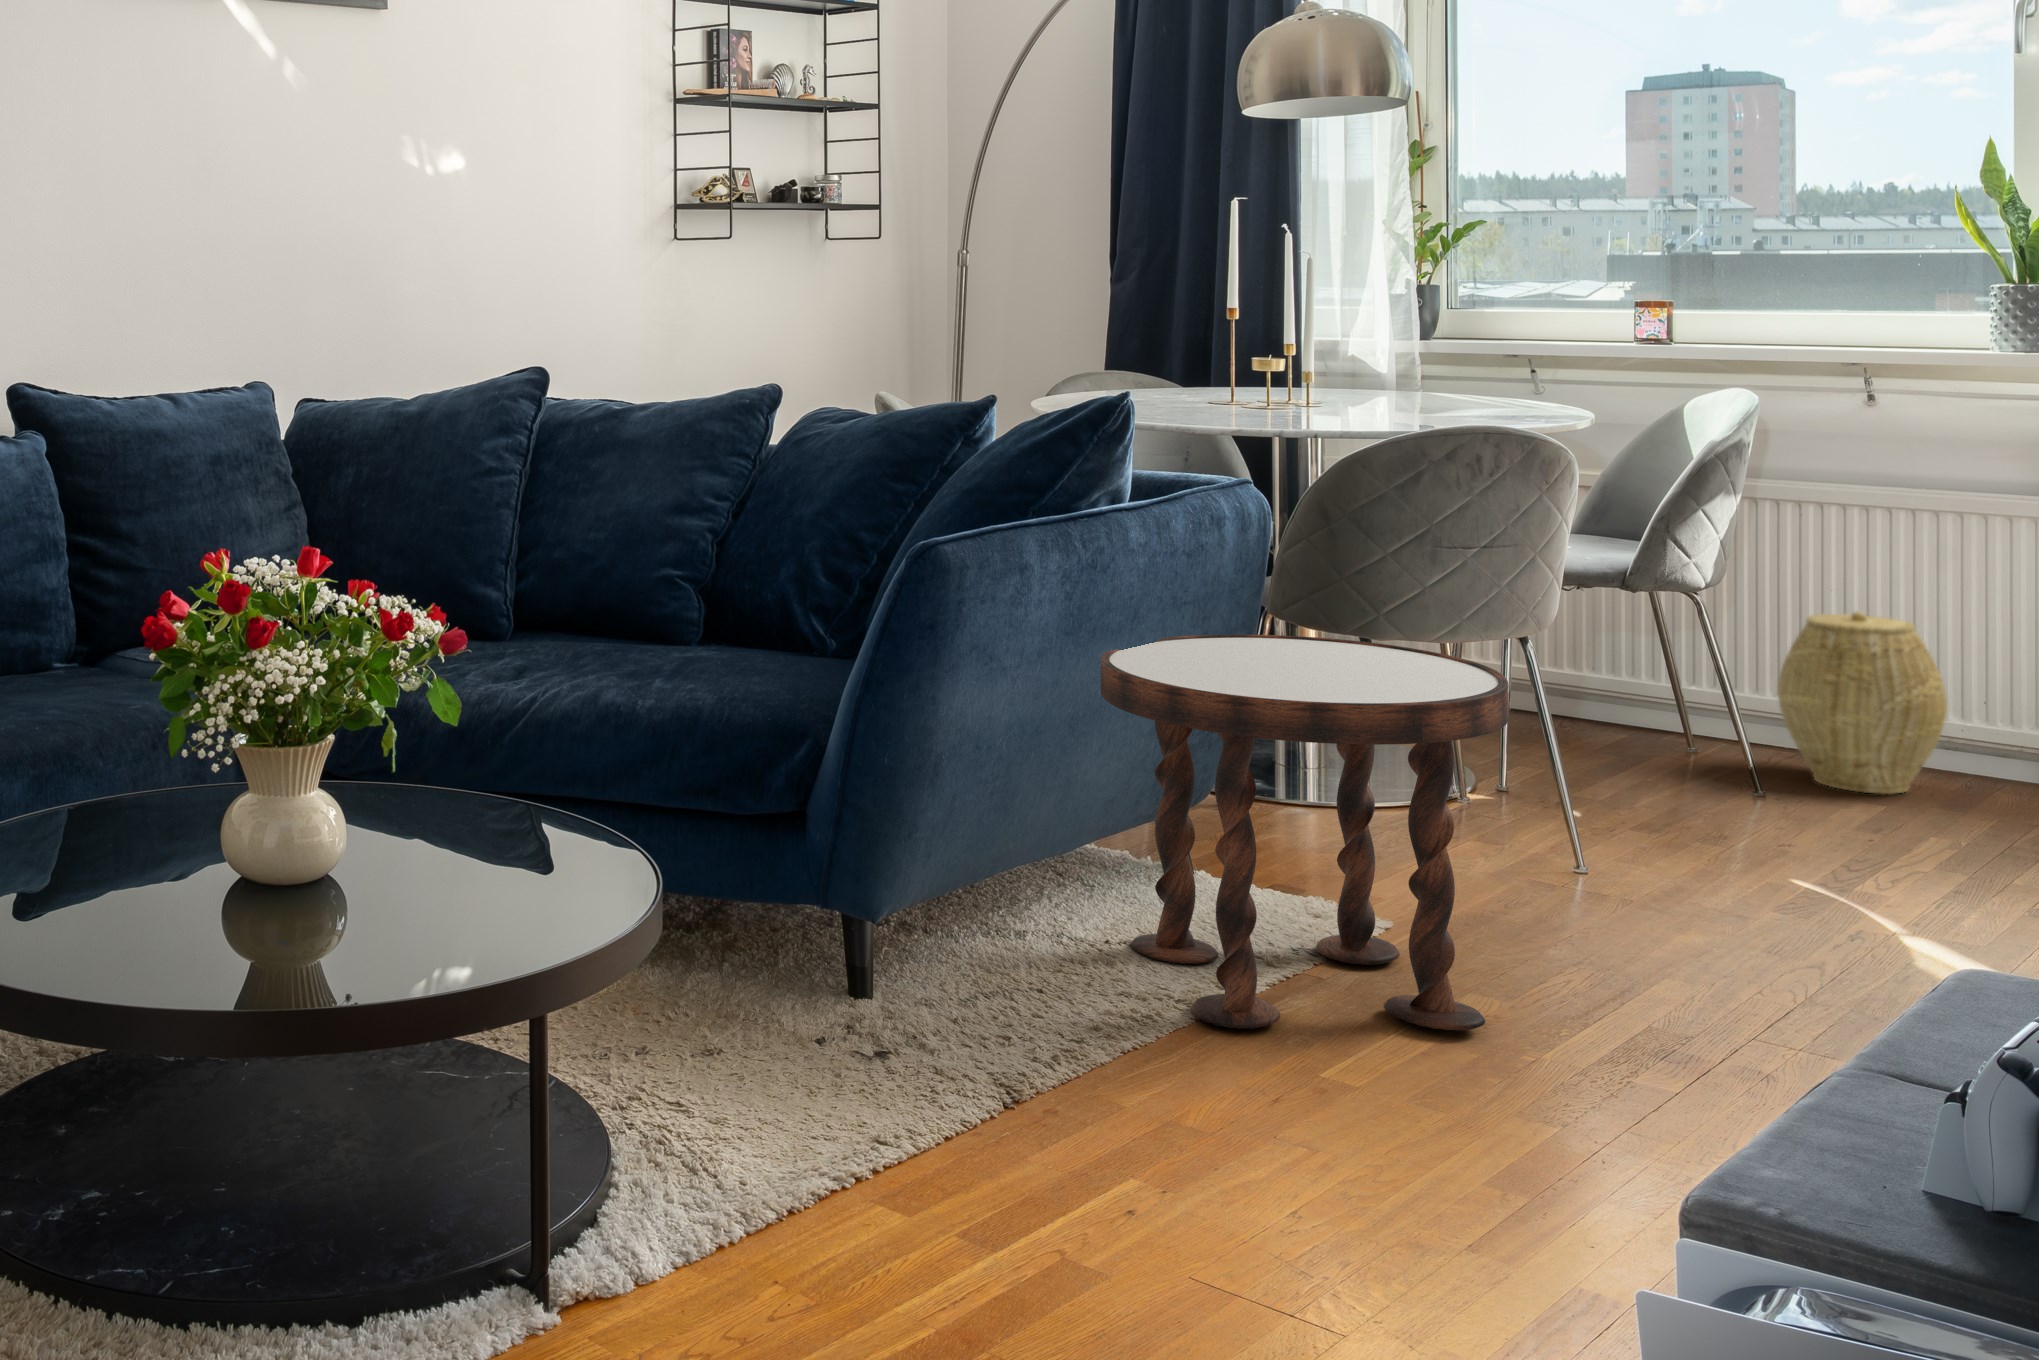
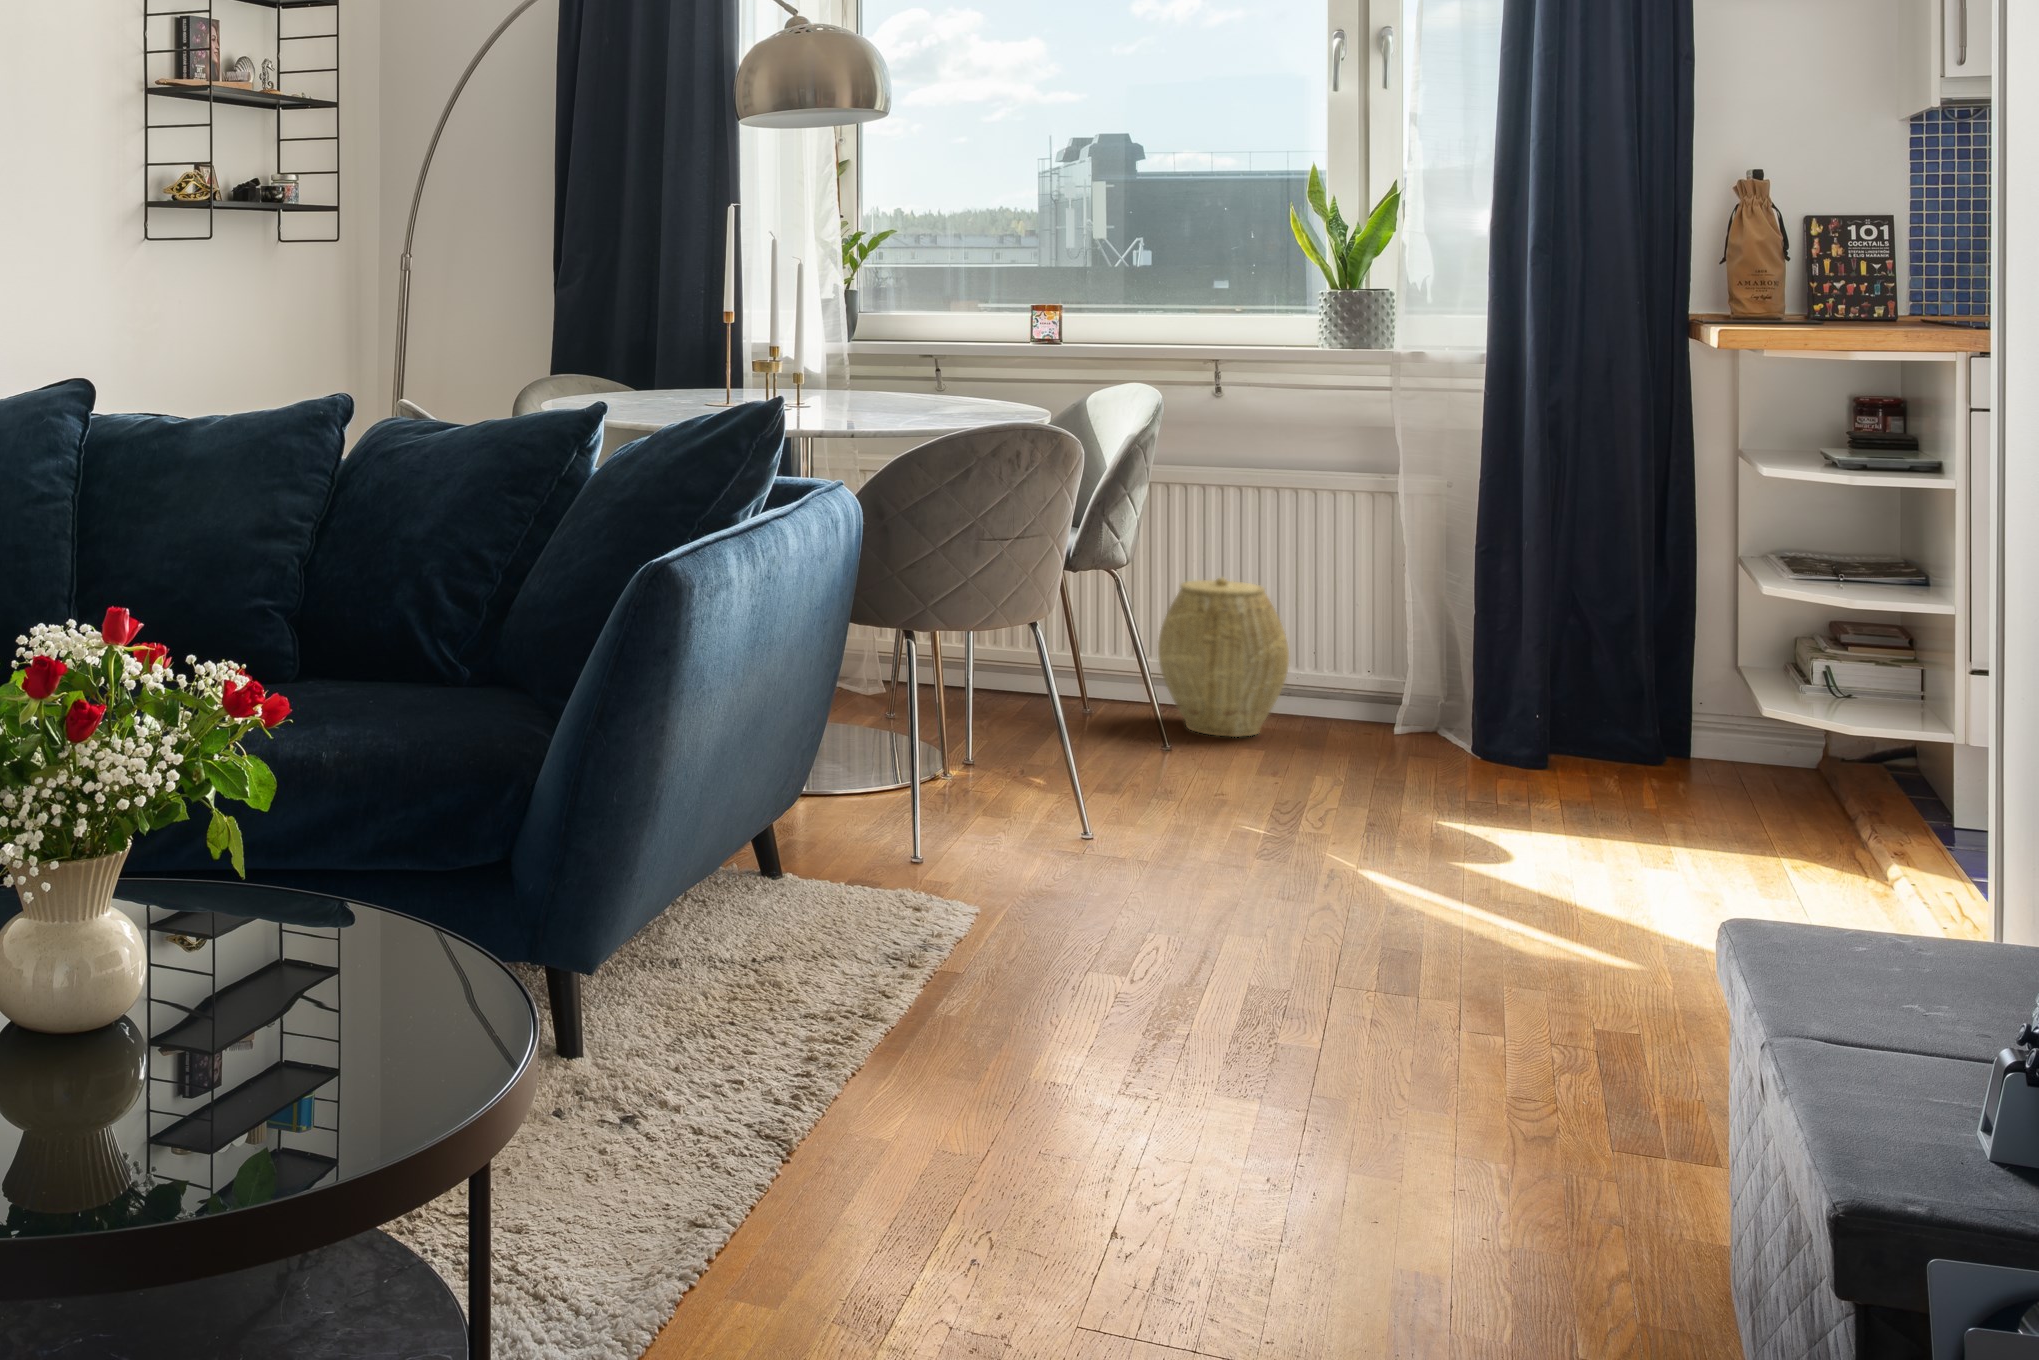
side table: present [1100,634,1509,1030] -> none [761,634,1145,1037]

